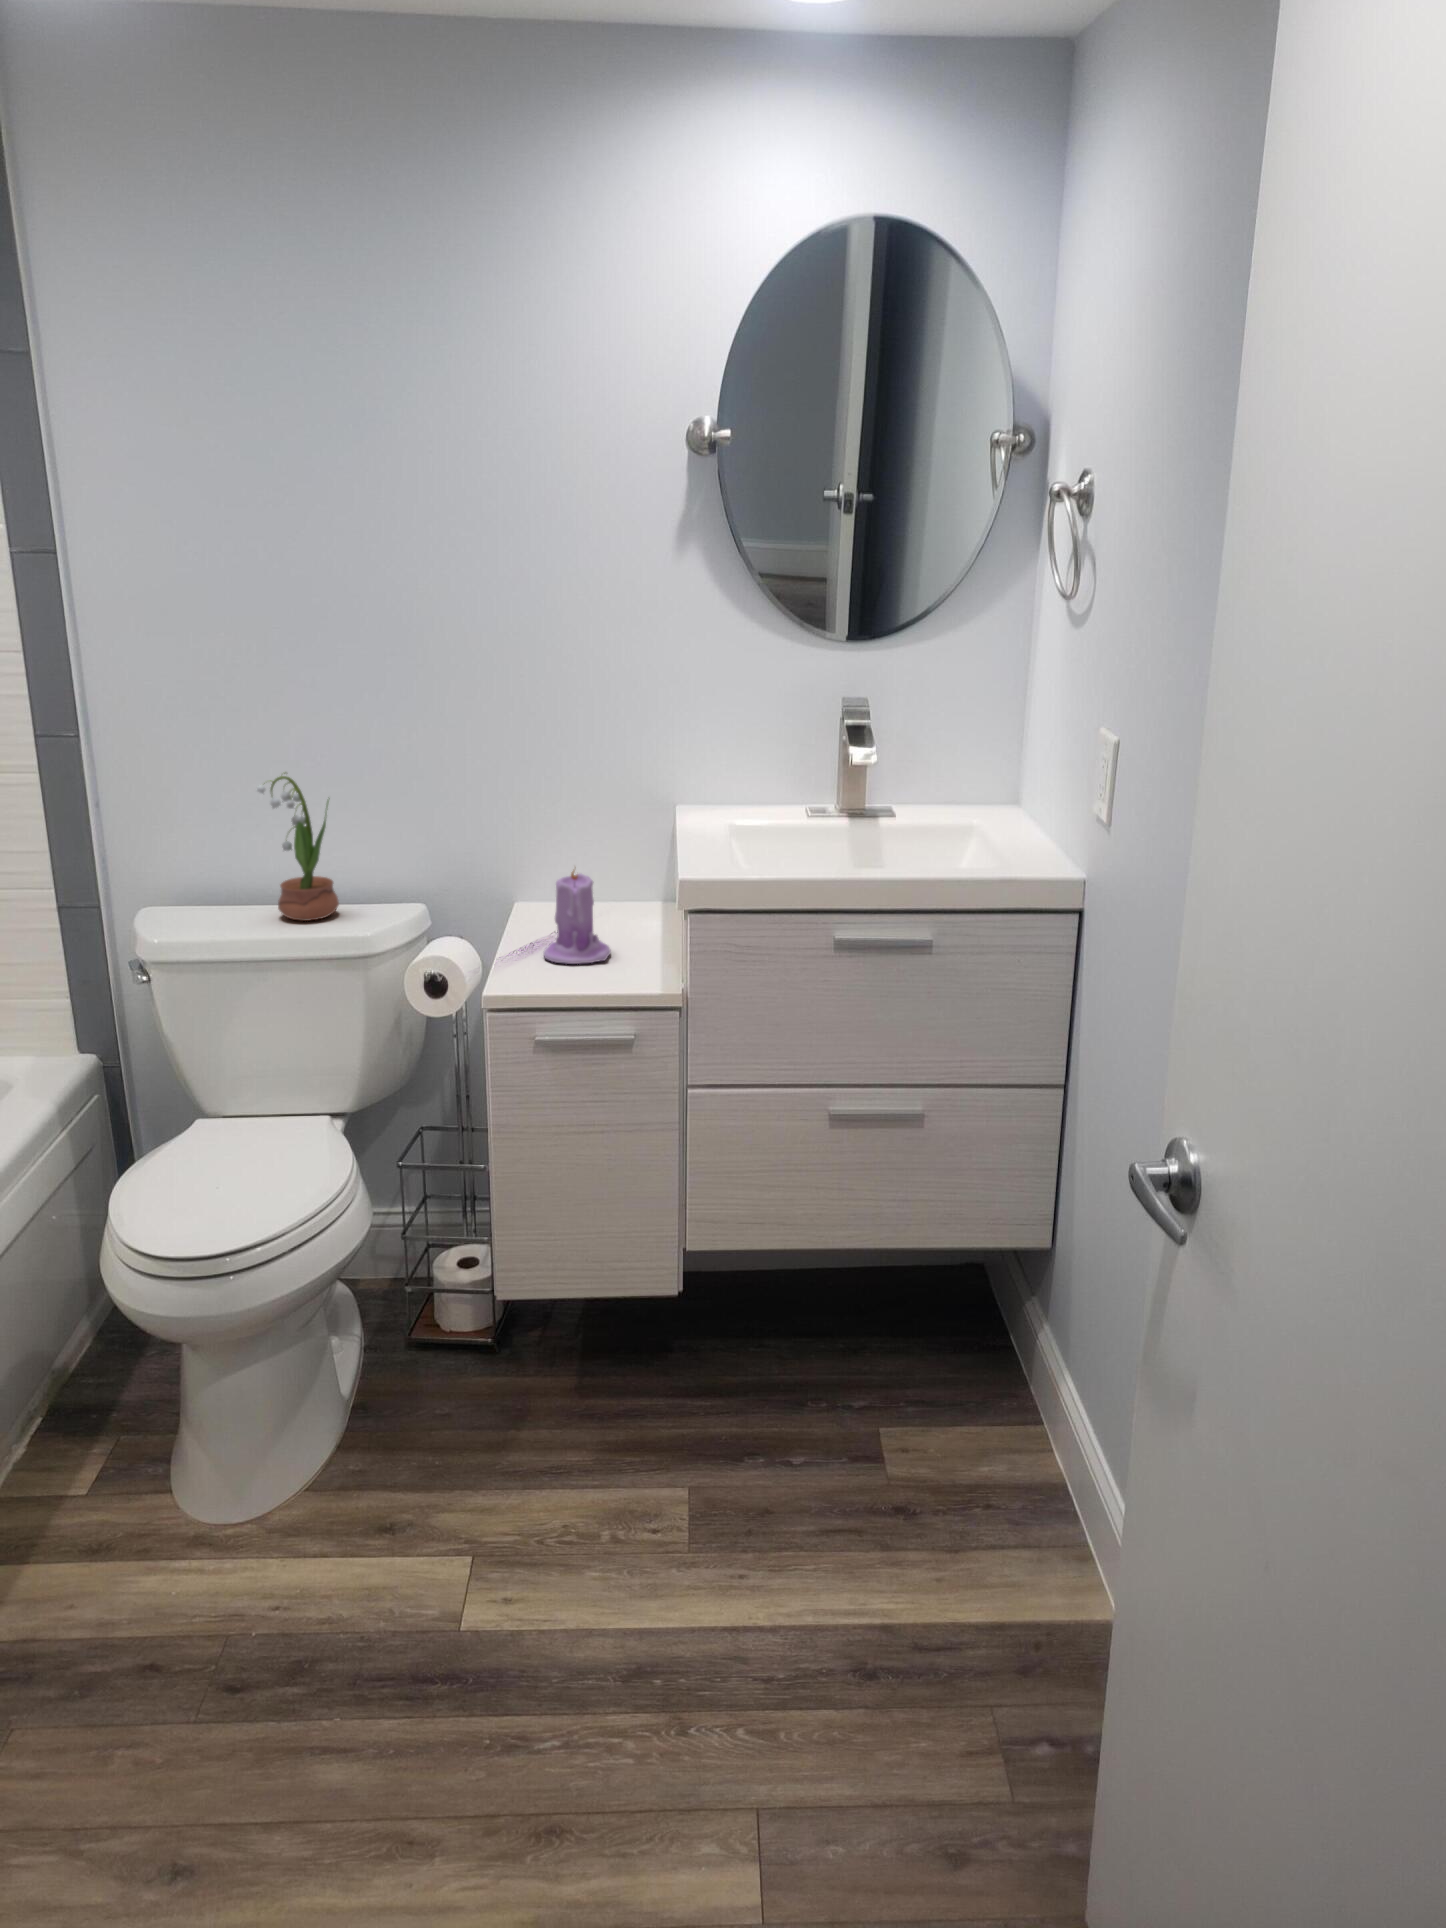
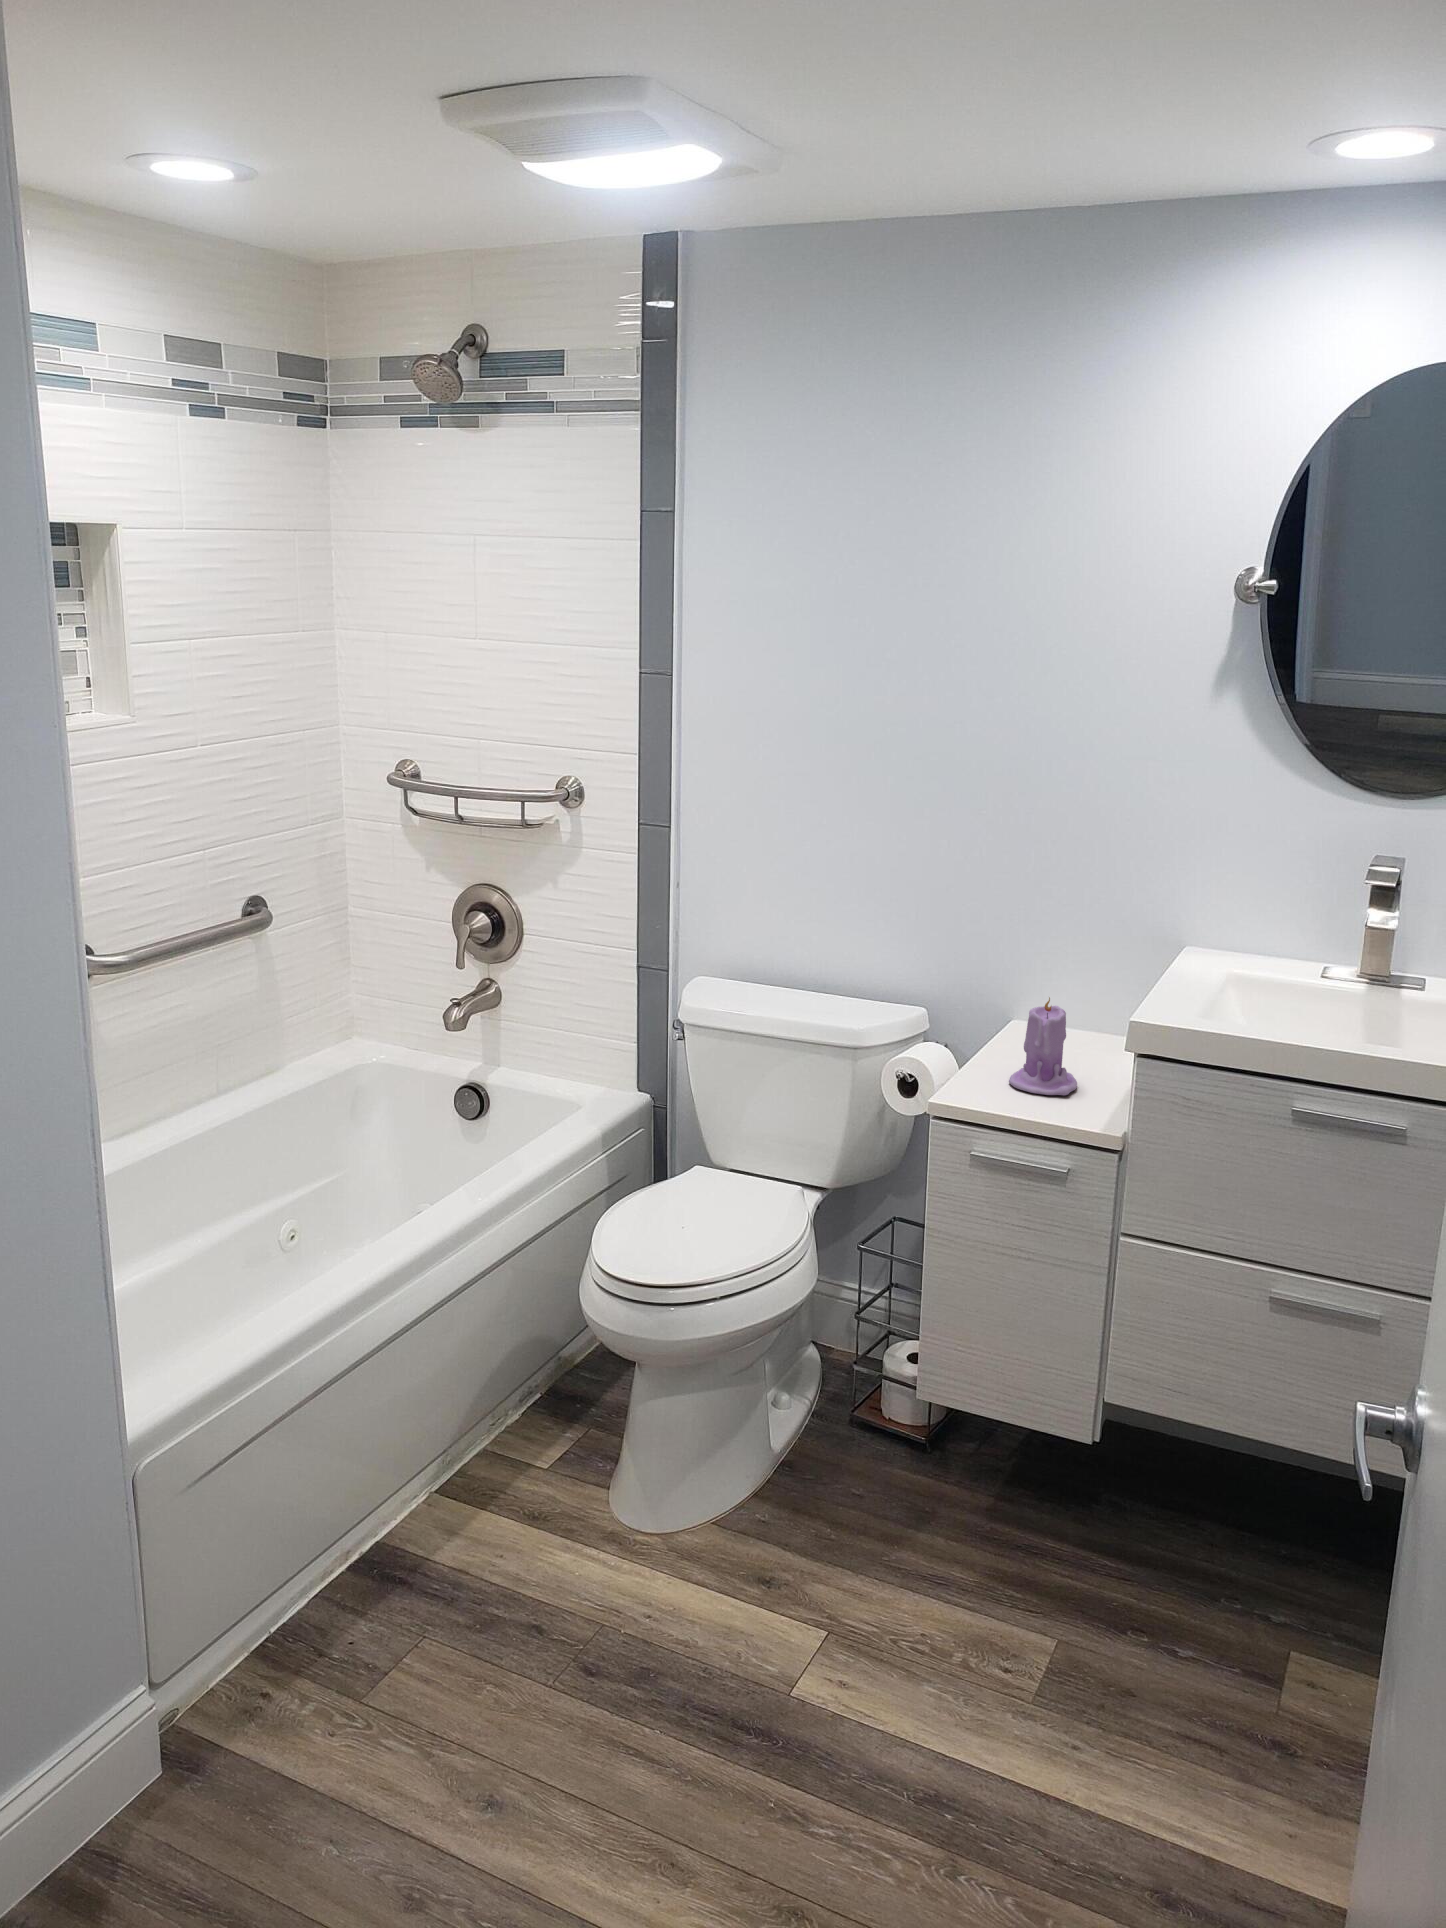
potted flower: present [257,773,339,921] -> none [788,874,850,1010]

